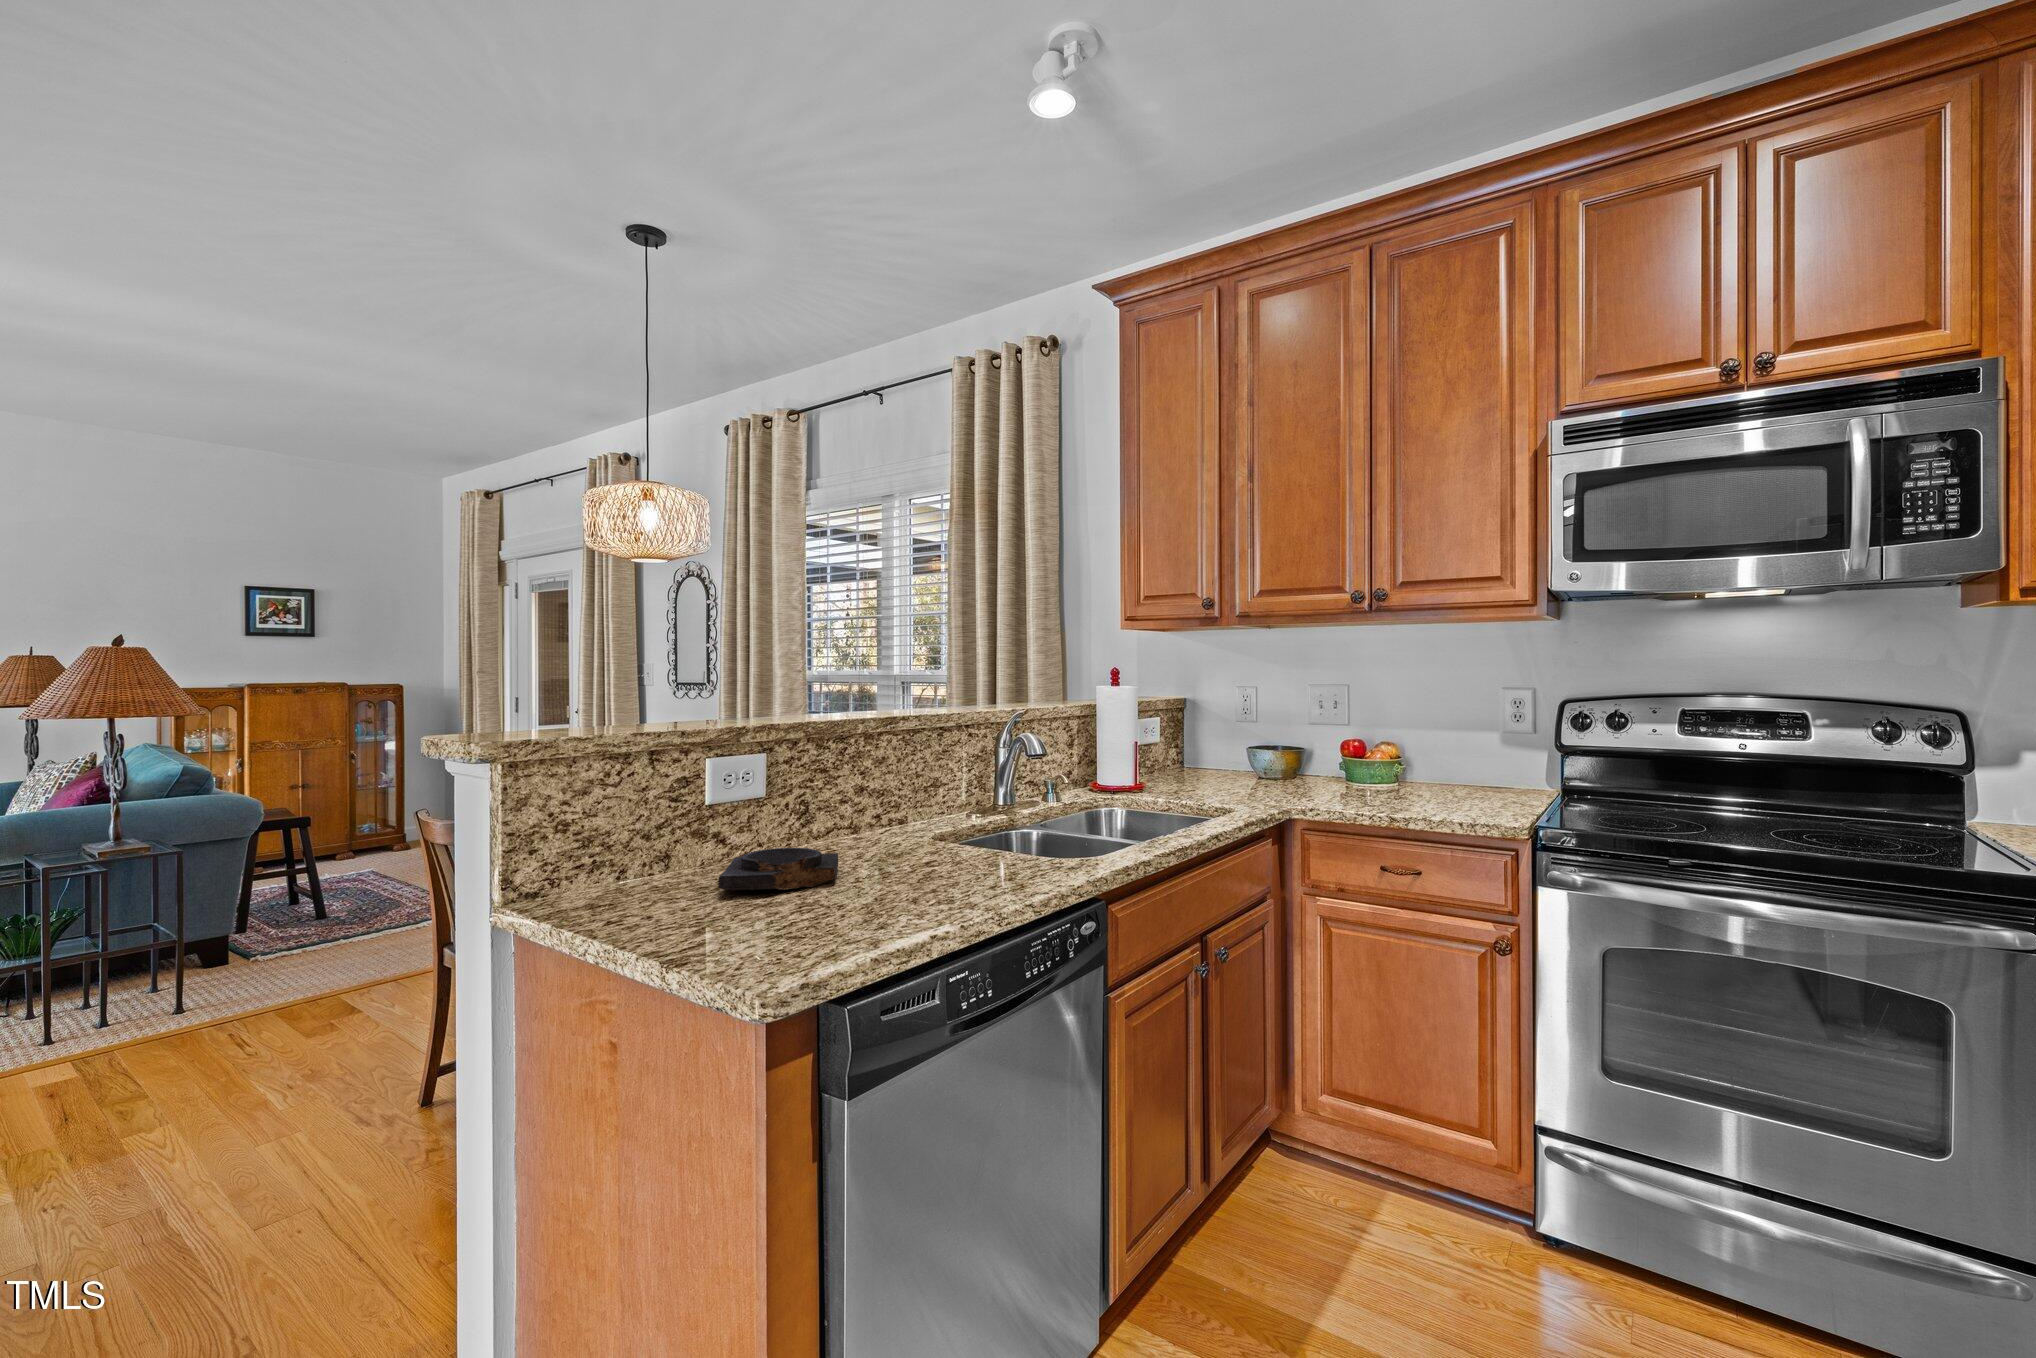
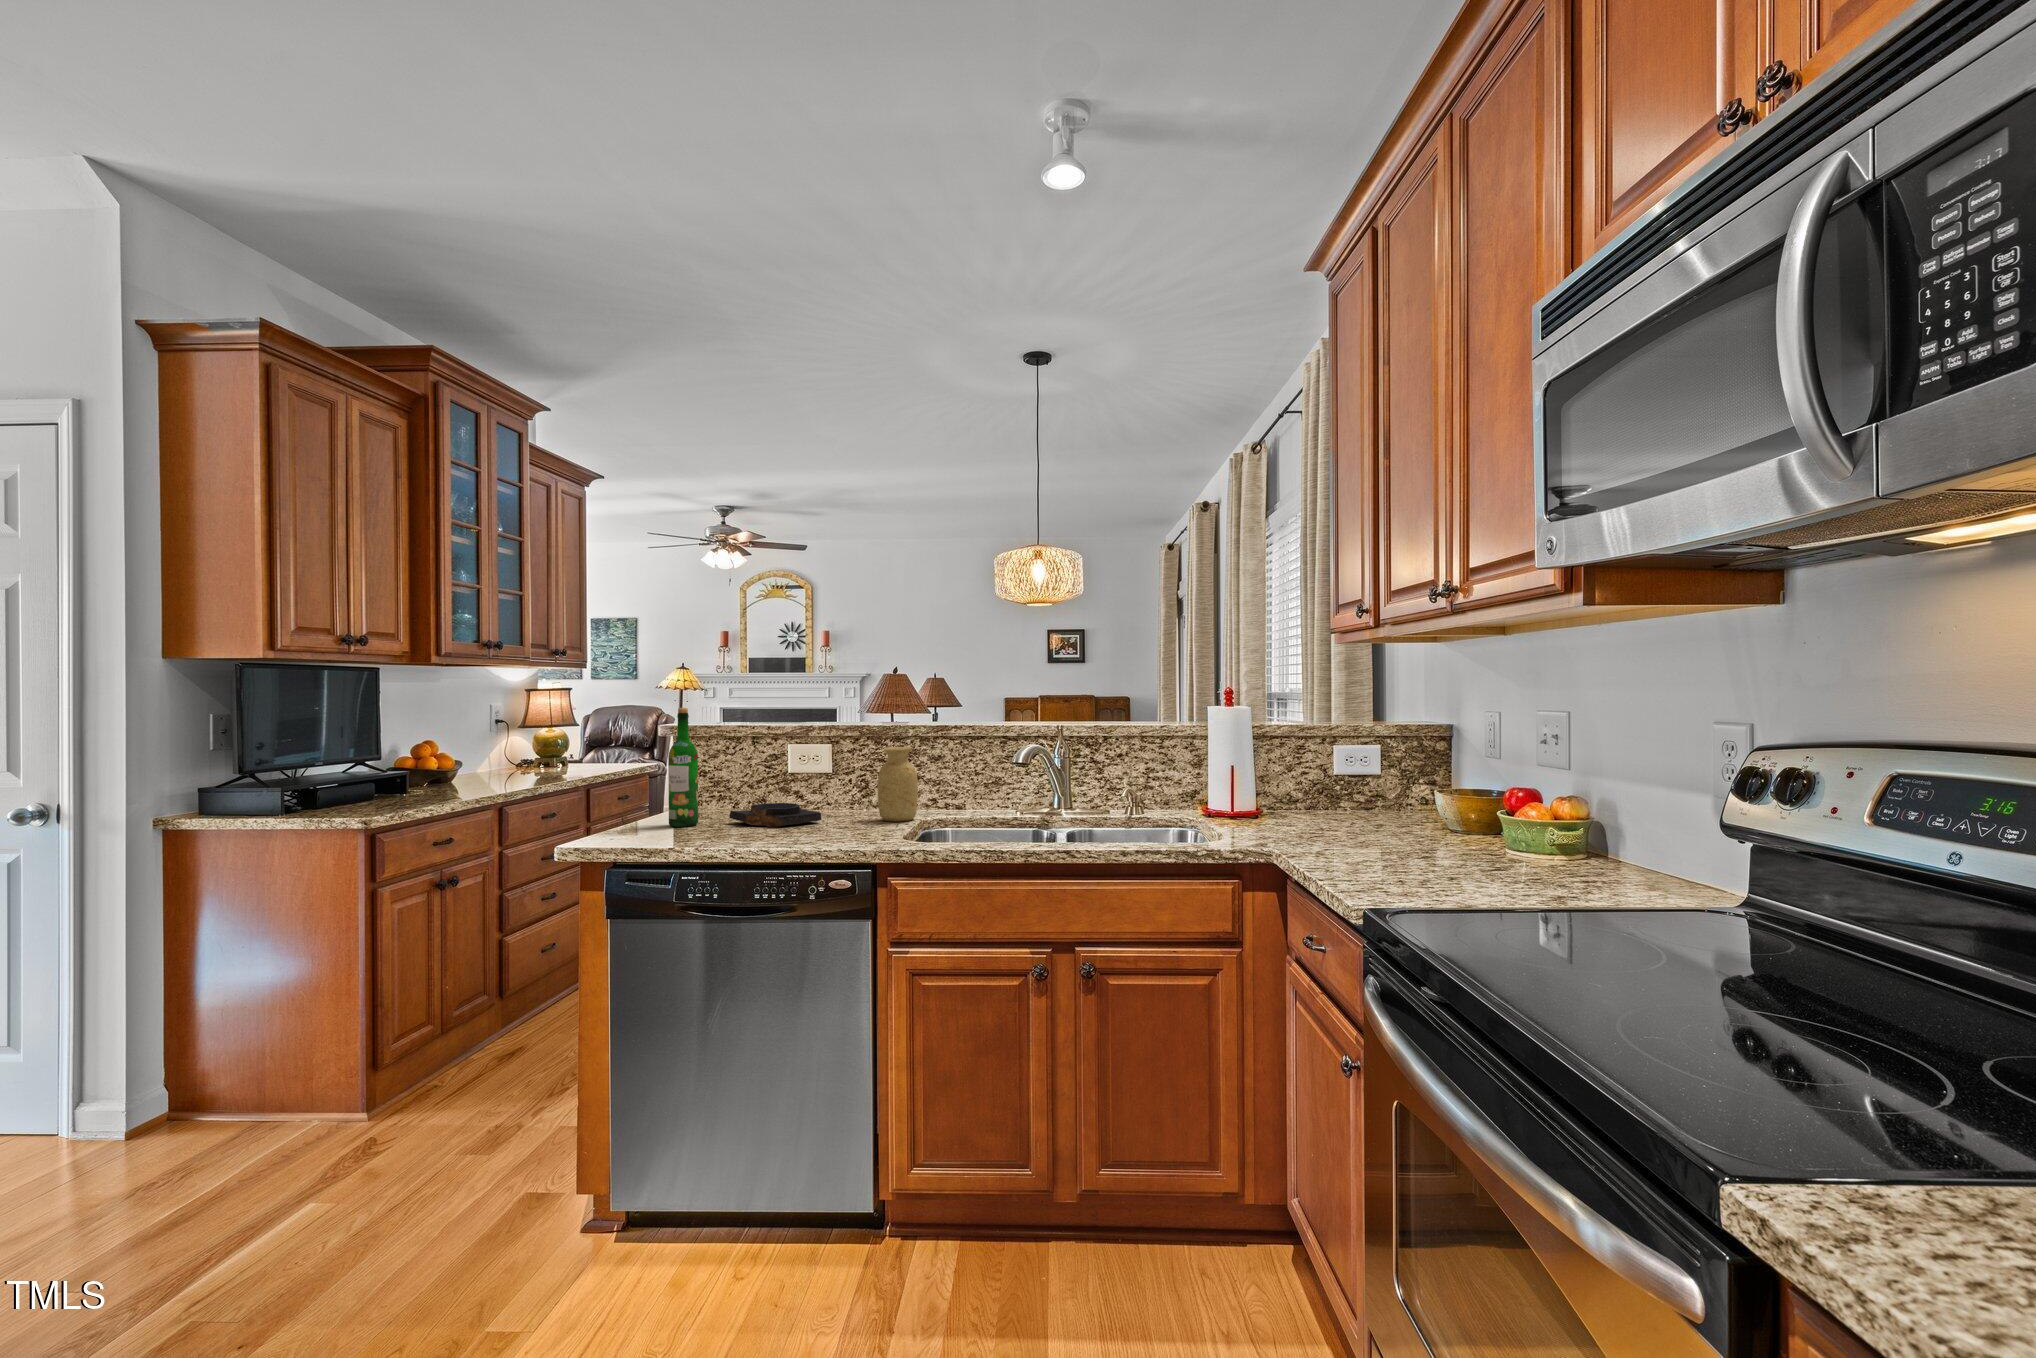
wine bottle: none [639,704,694,922] -> present [668,708,698,827]
vase: none [864,747,917,851] -> present [878,747,918,822]

